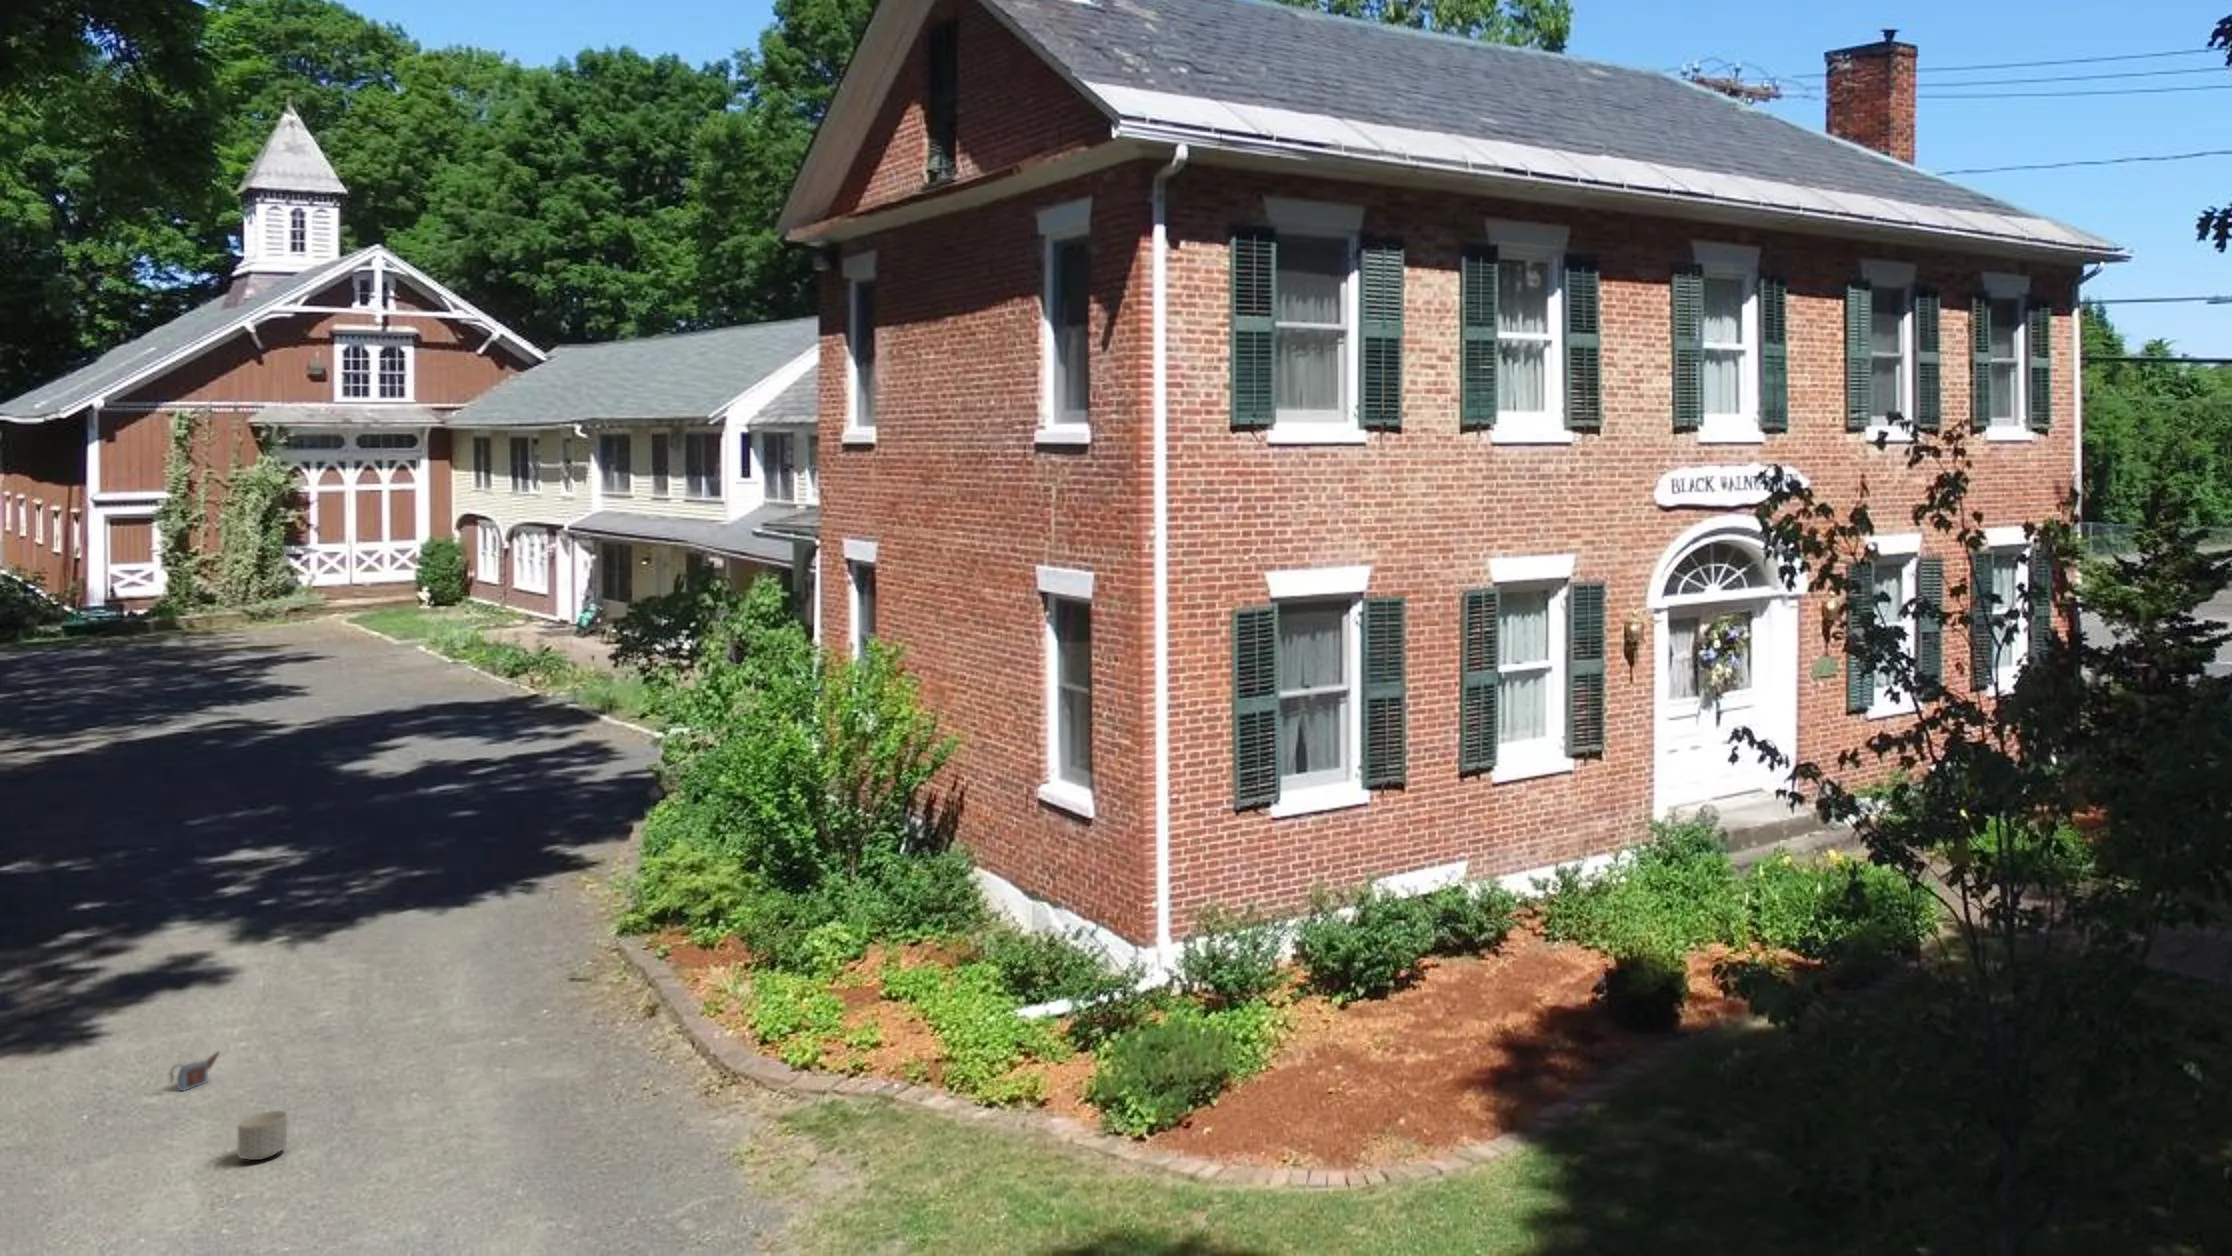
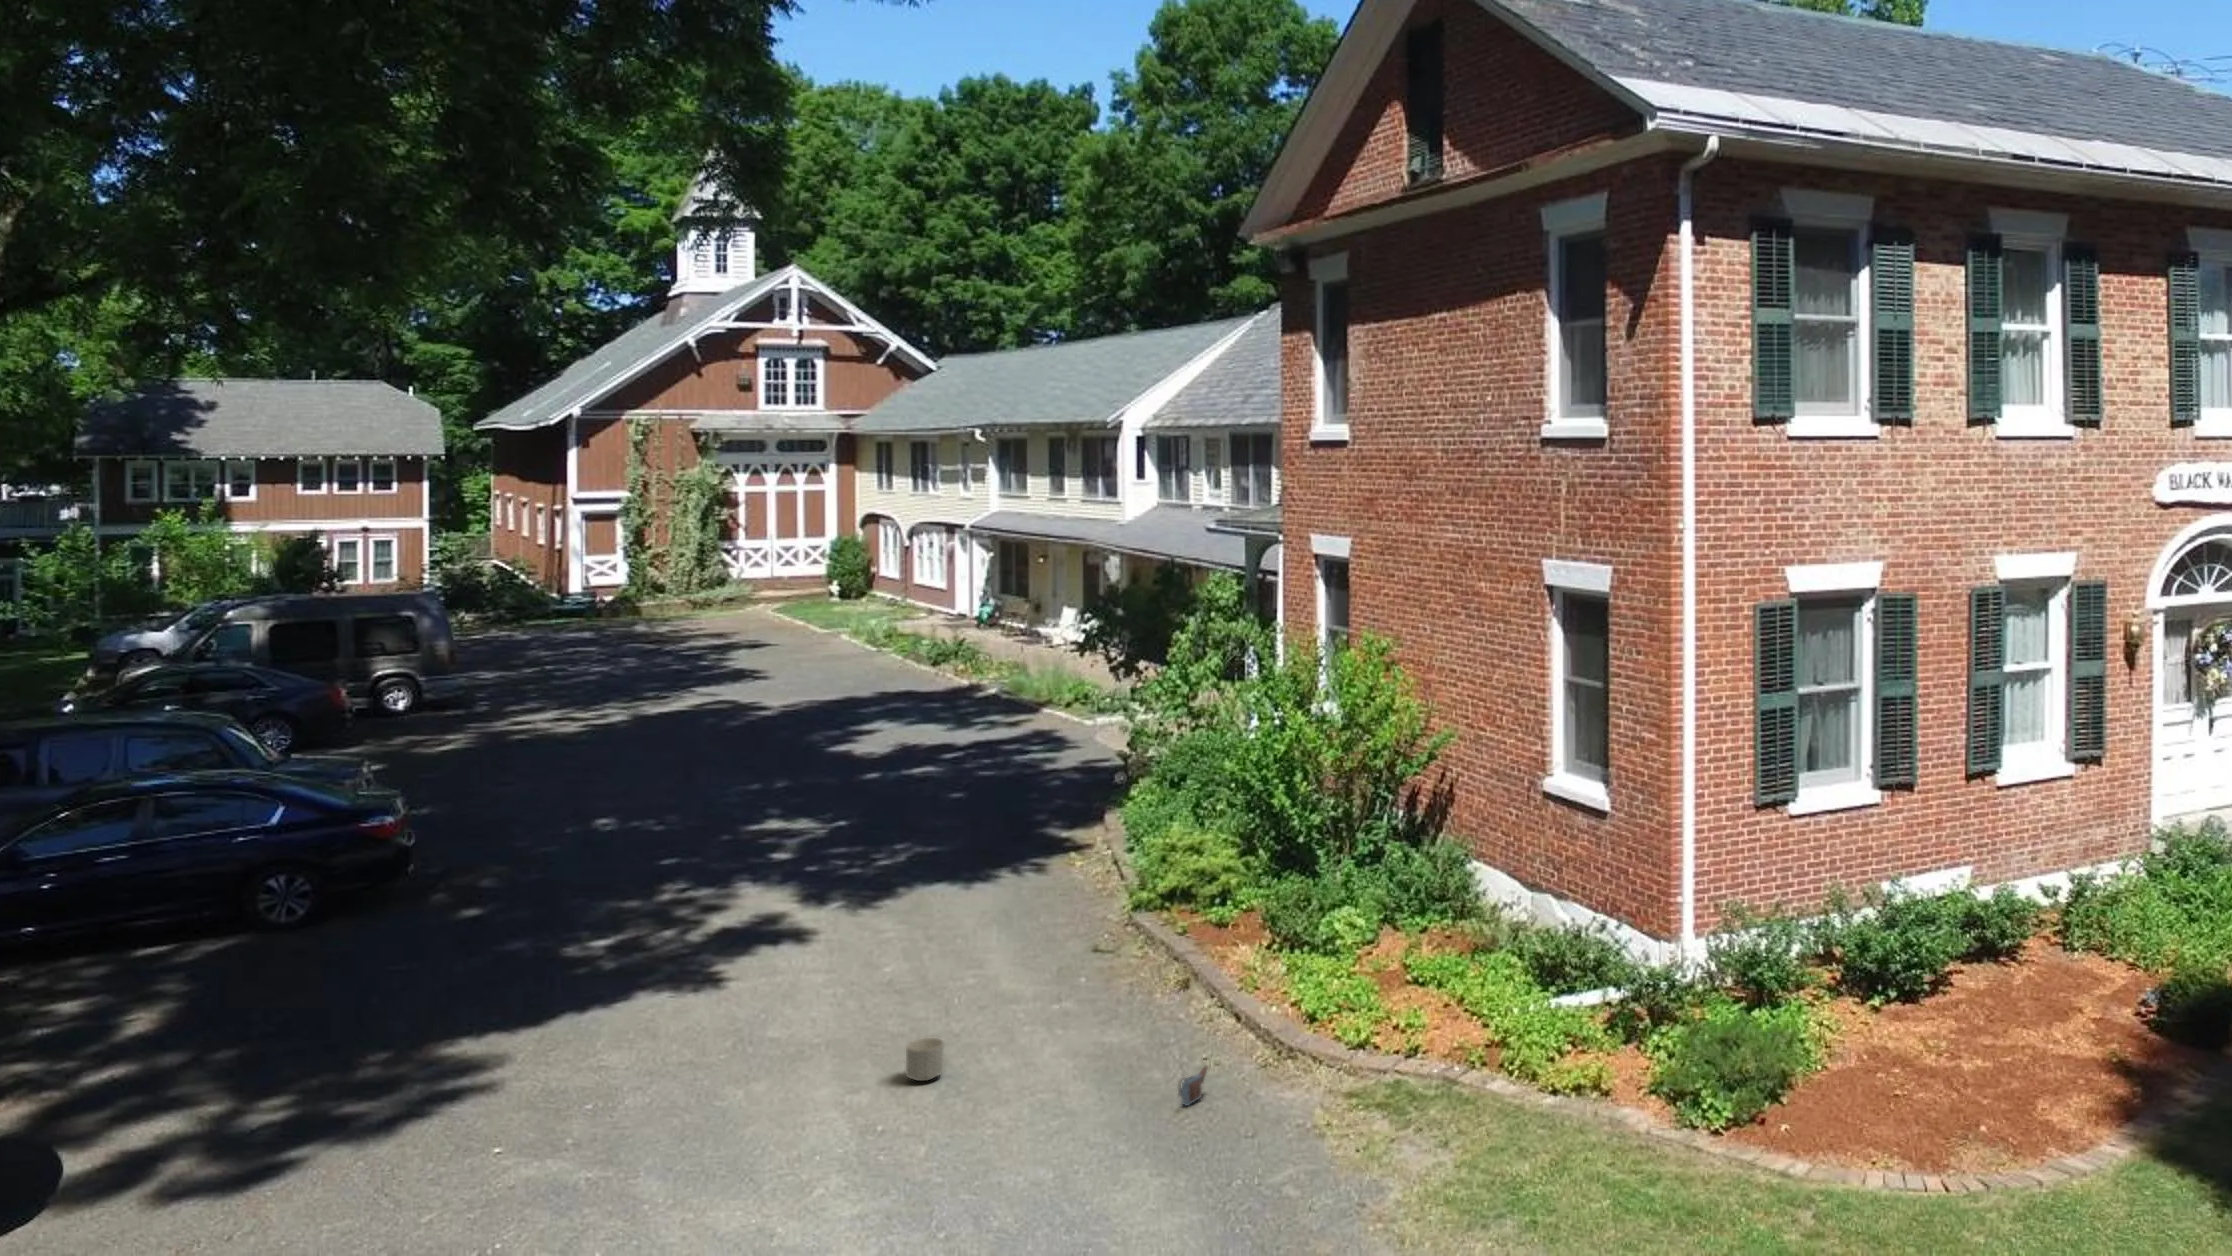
watering can: present [170,1052,219,1091] -> present [1178,1066,1207,1106]

